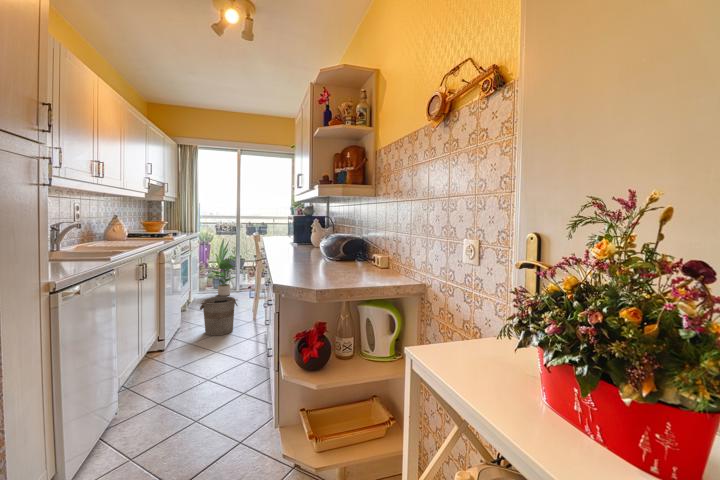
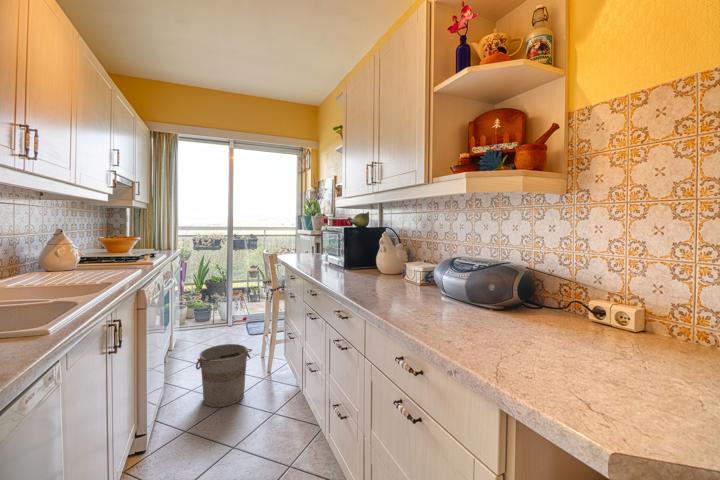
potted plant: present [210,259,235,296] -> none [190,283,228,332]

